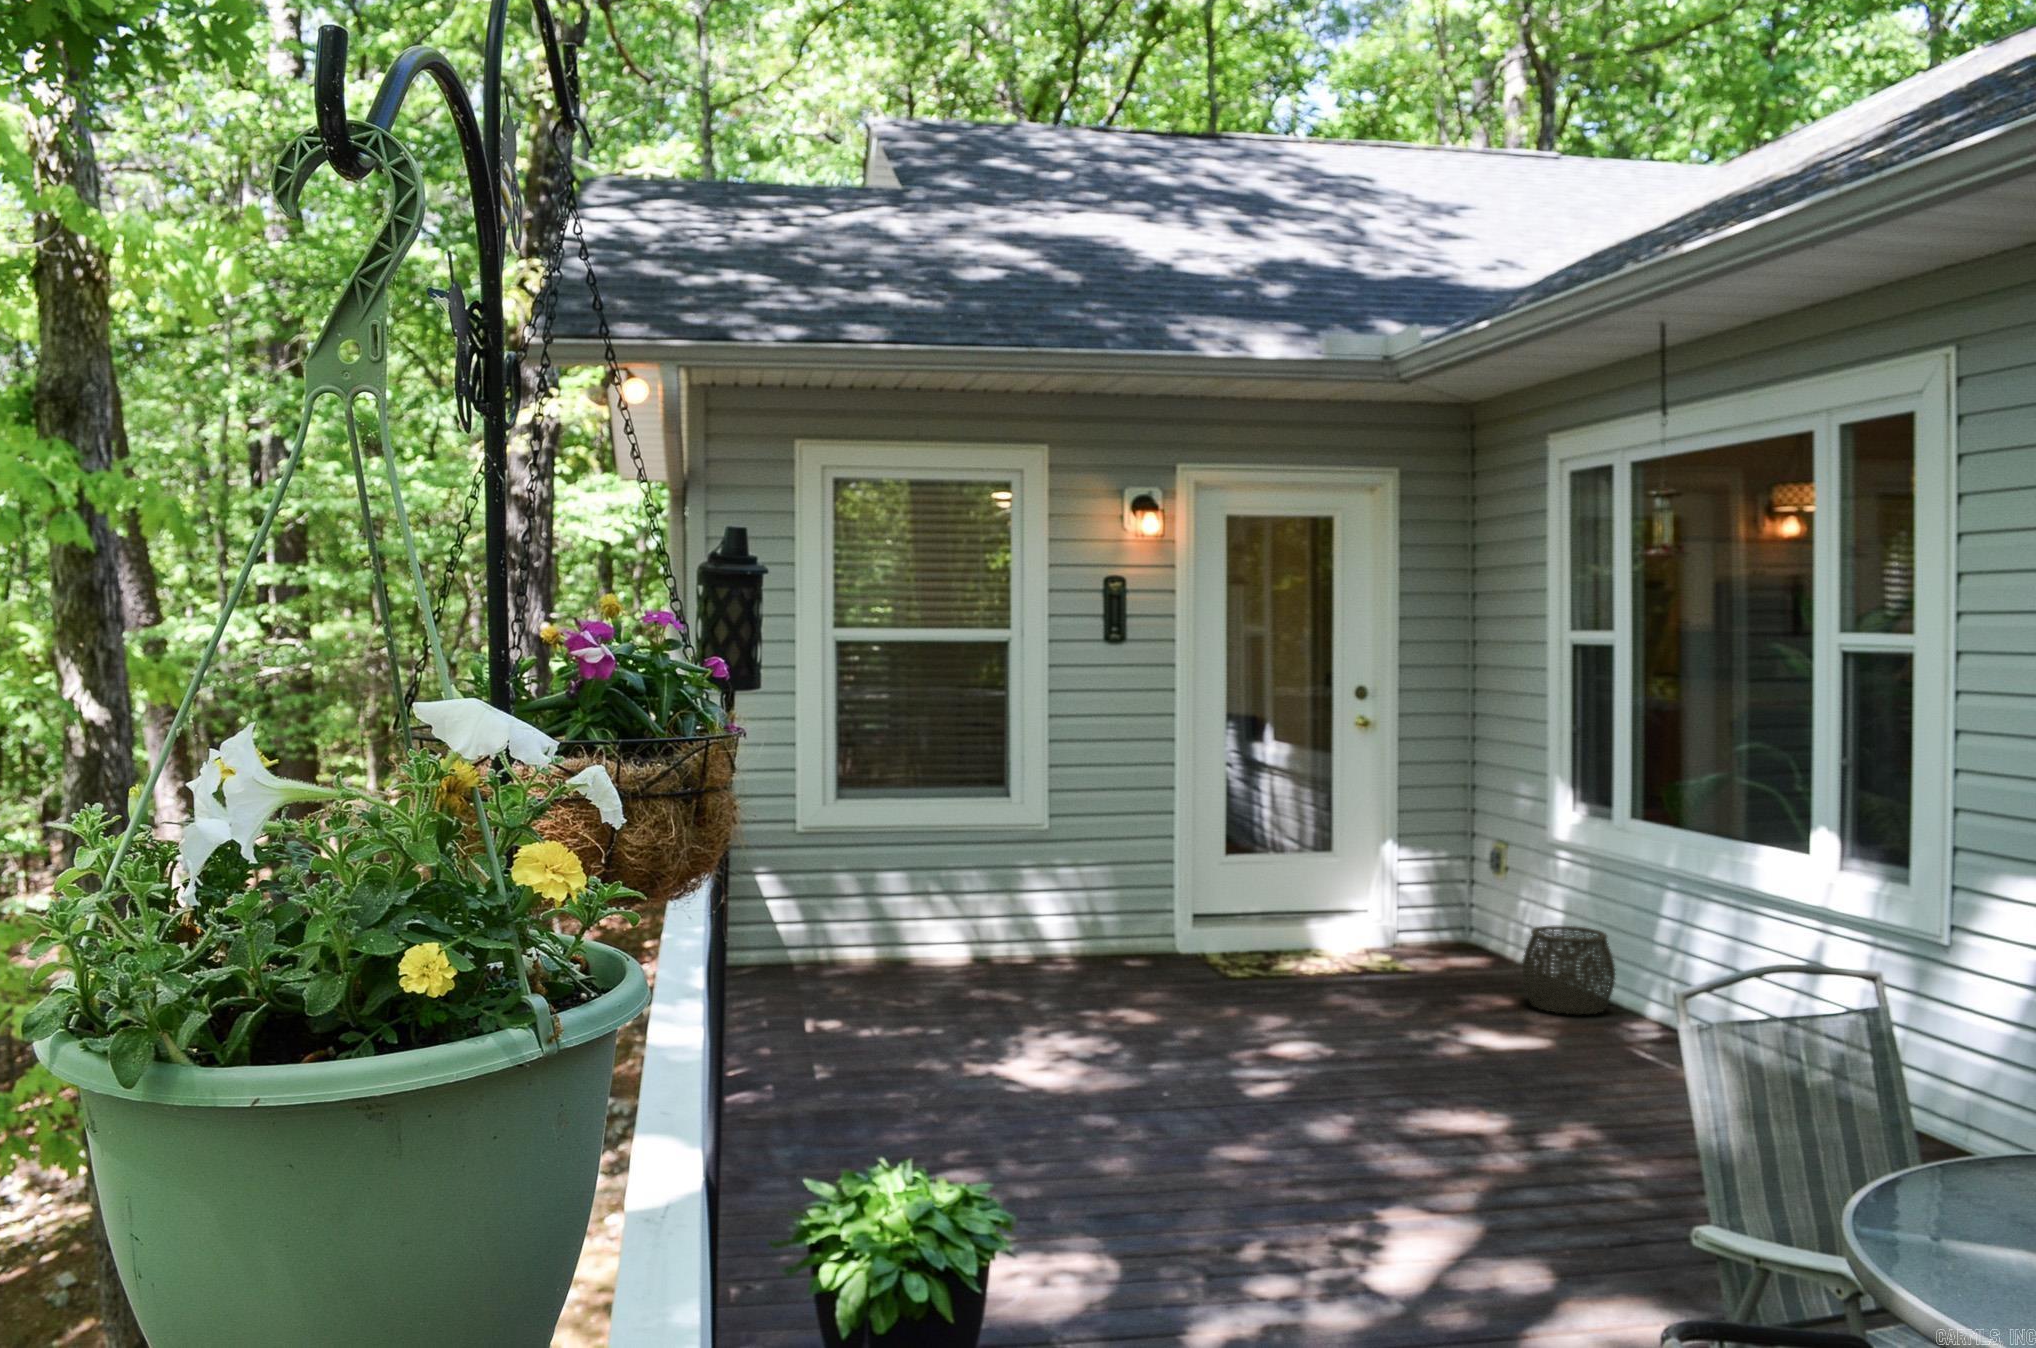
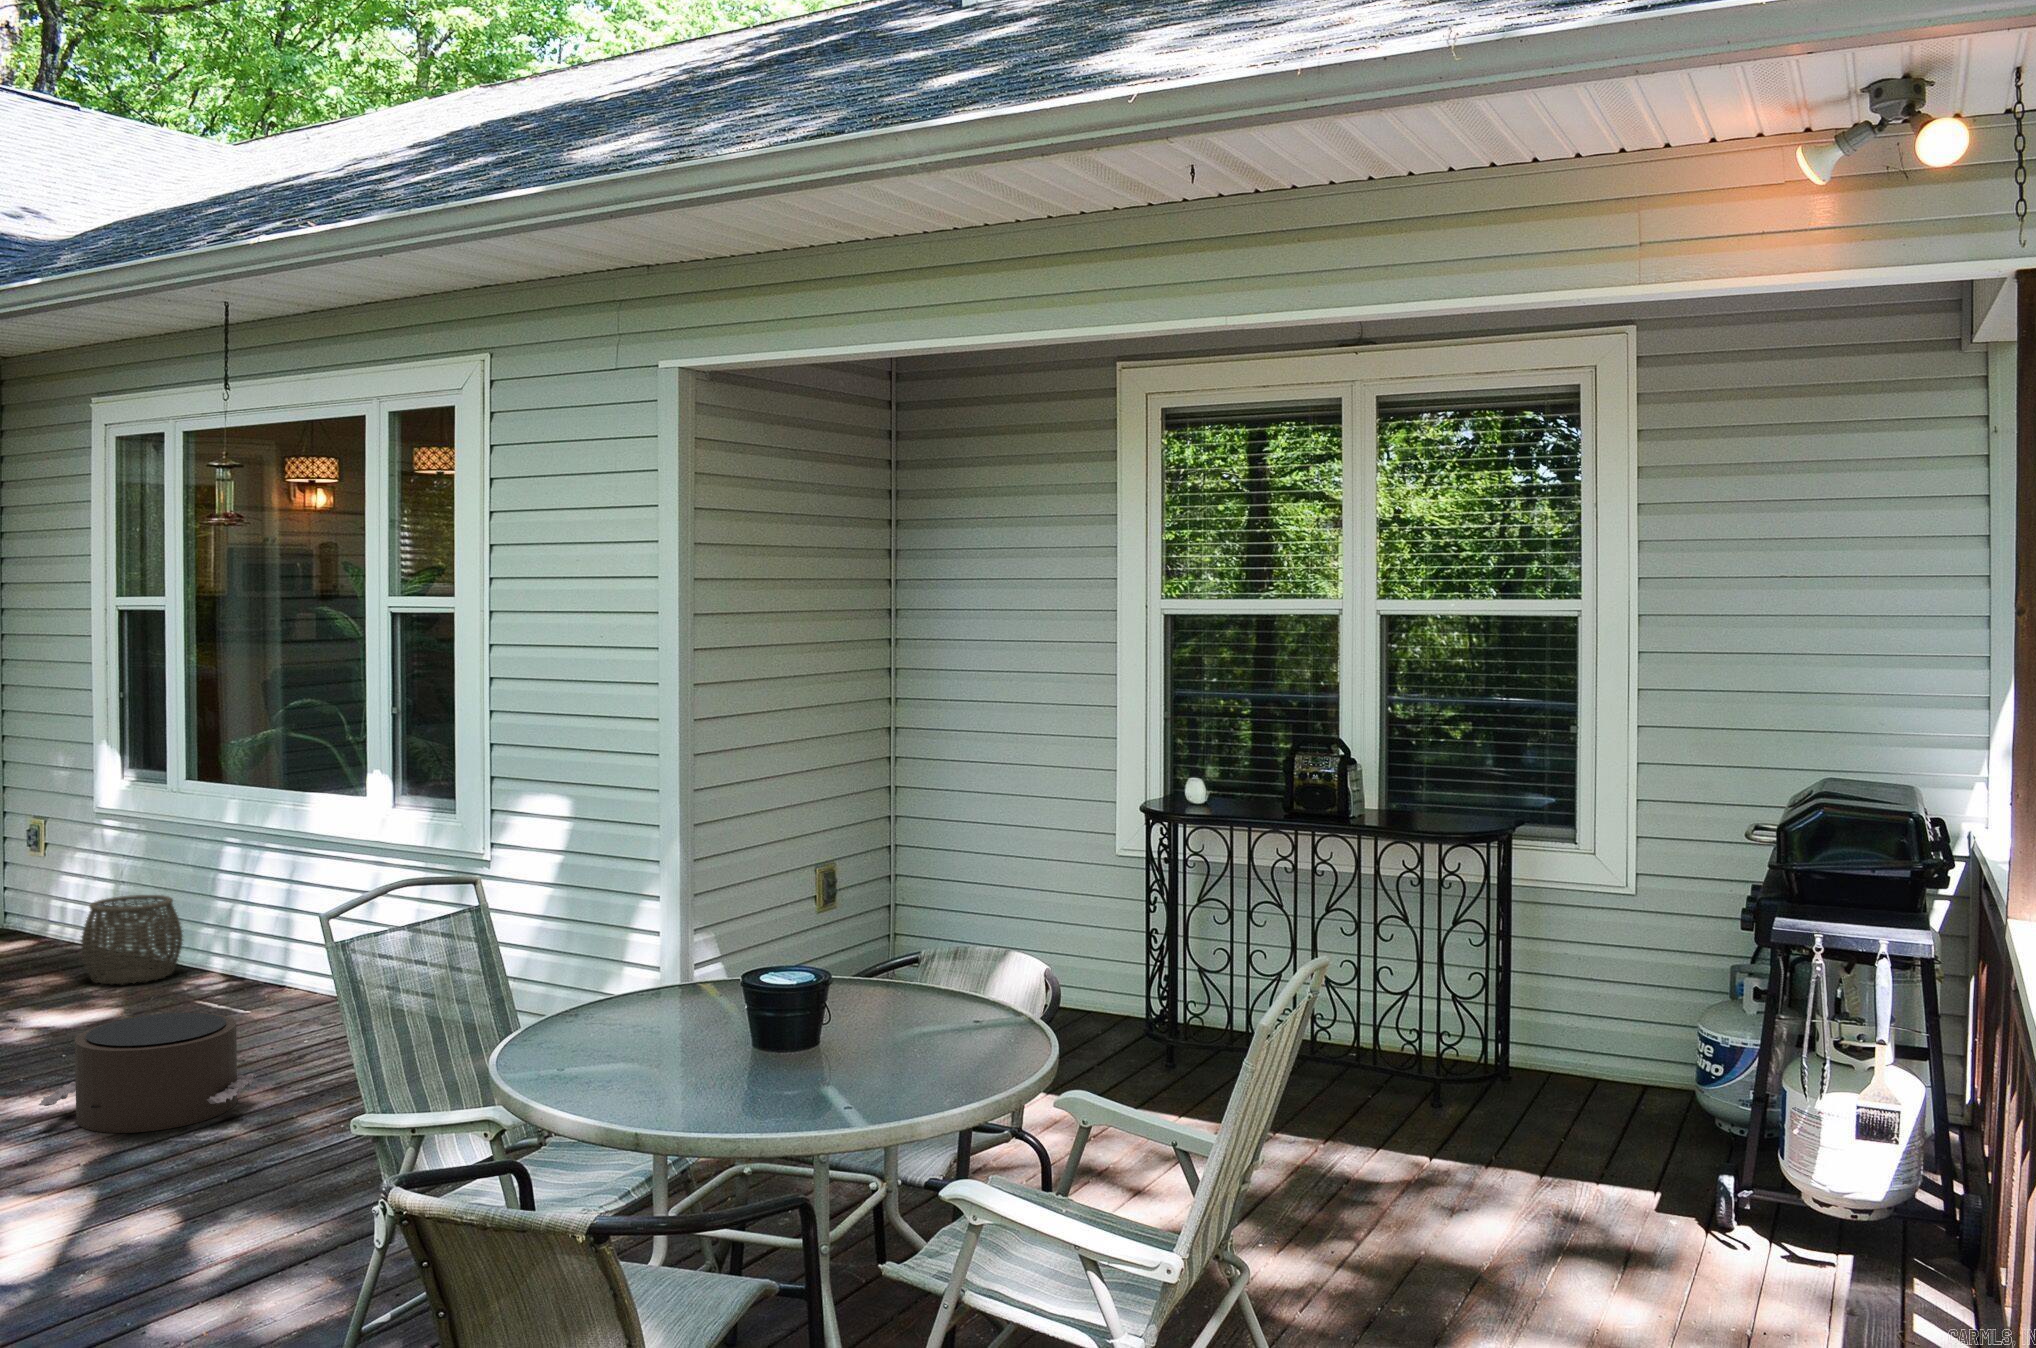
pouf: none [1455,1055,1661,1180] -> present [39,1013,256,1133]

